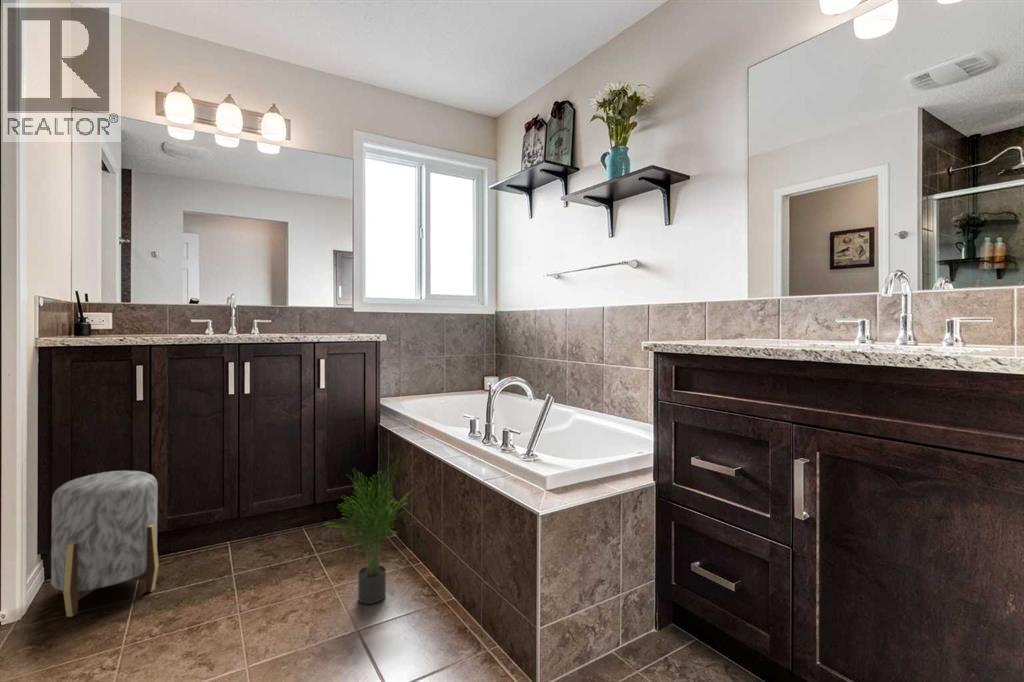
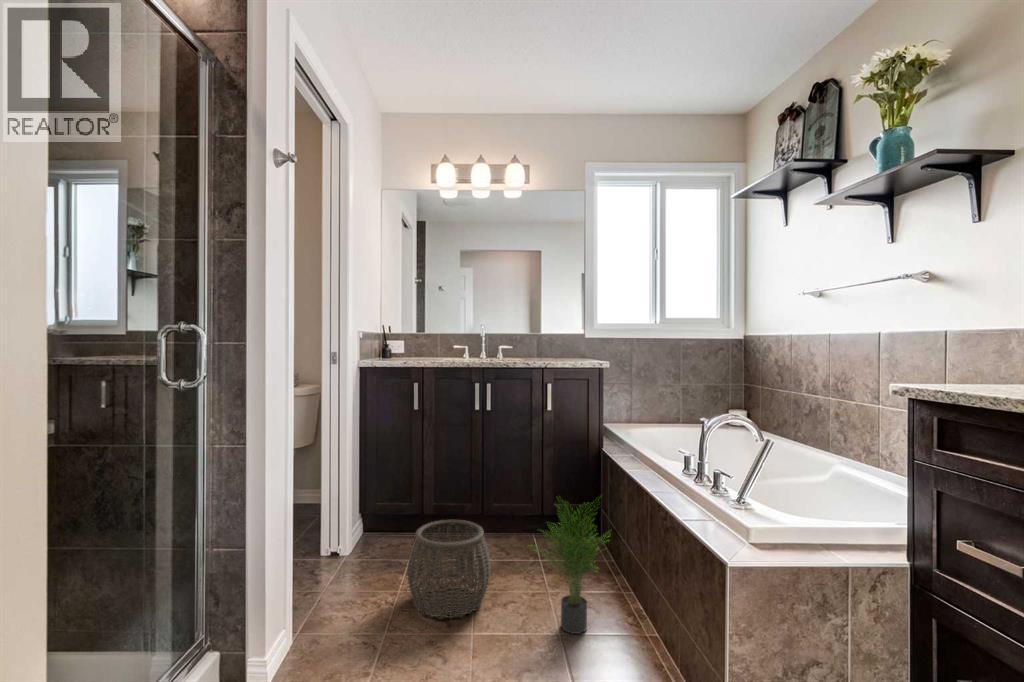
stool: present [51,471,159,617] -> none [353,468,419,576]
woven basket: none [156,516,272,636] -> present [407,520,491,619]

